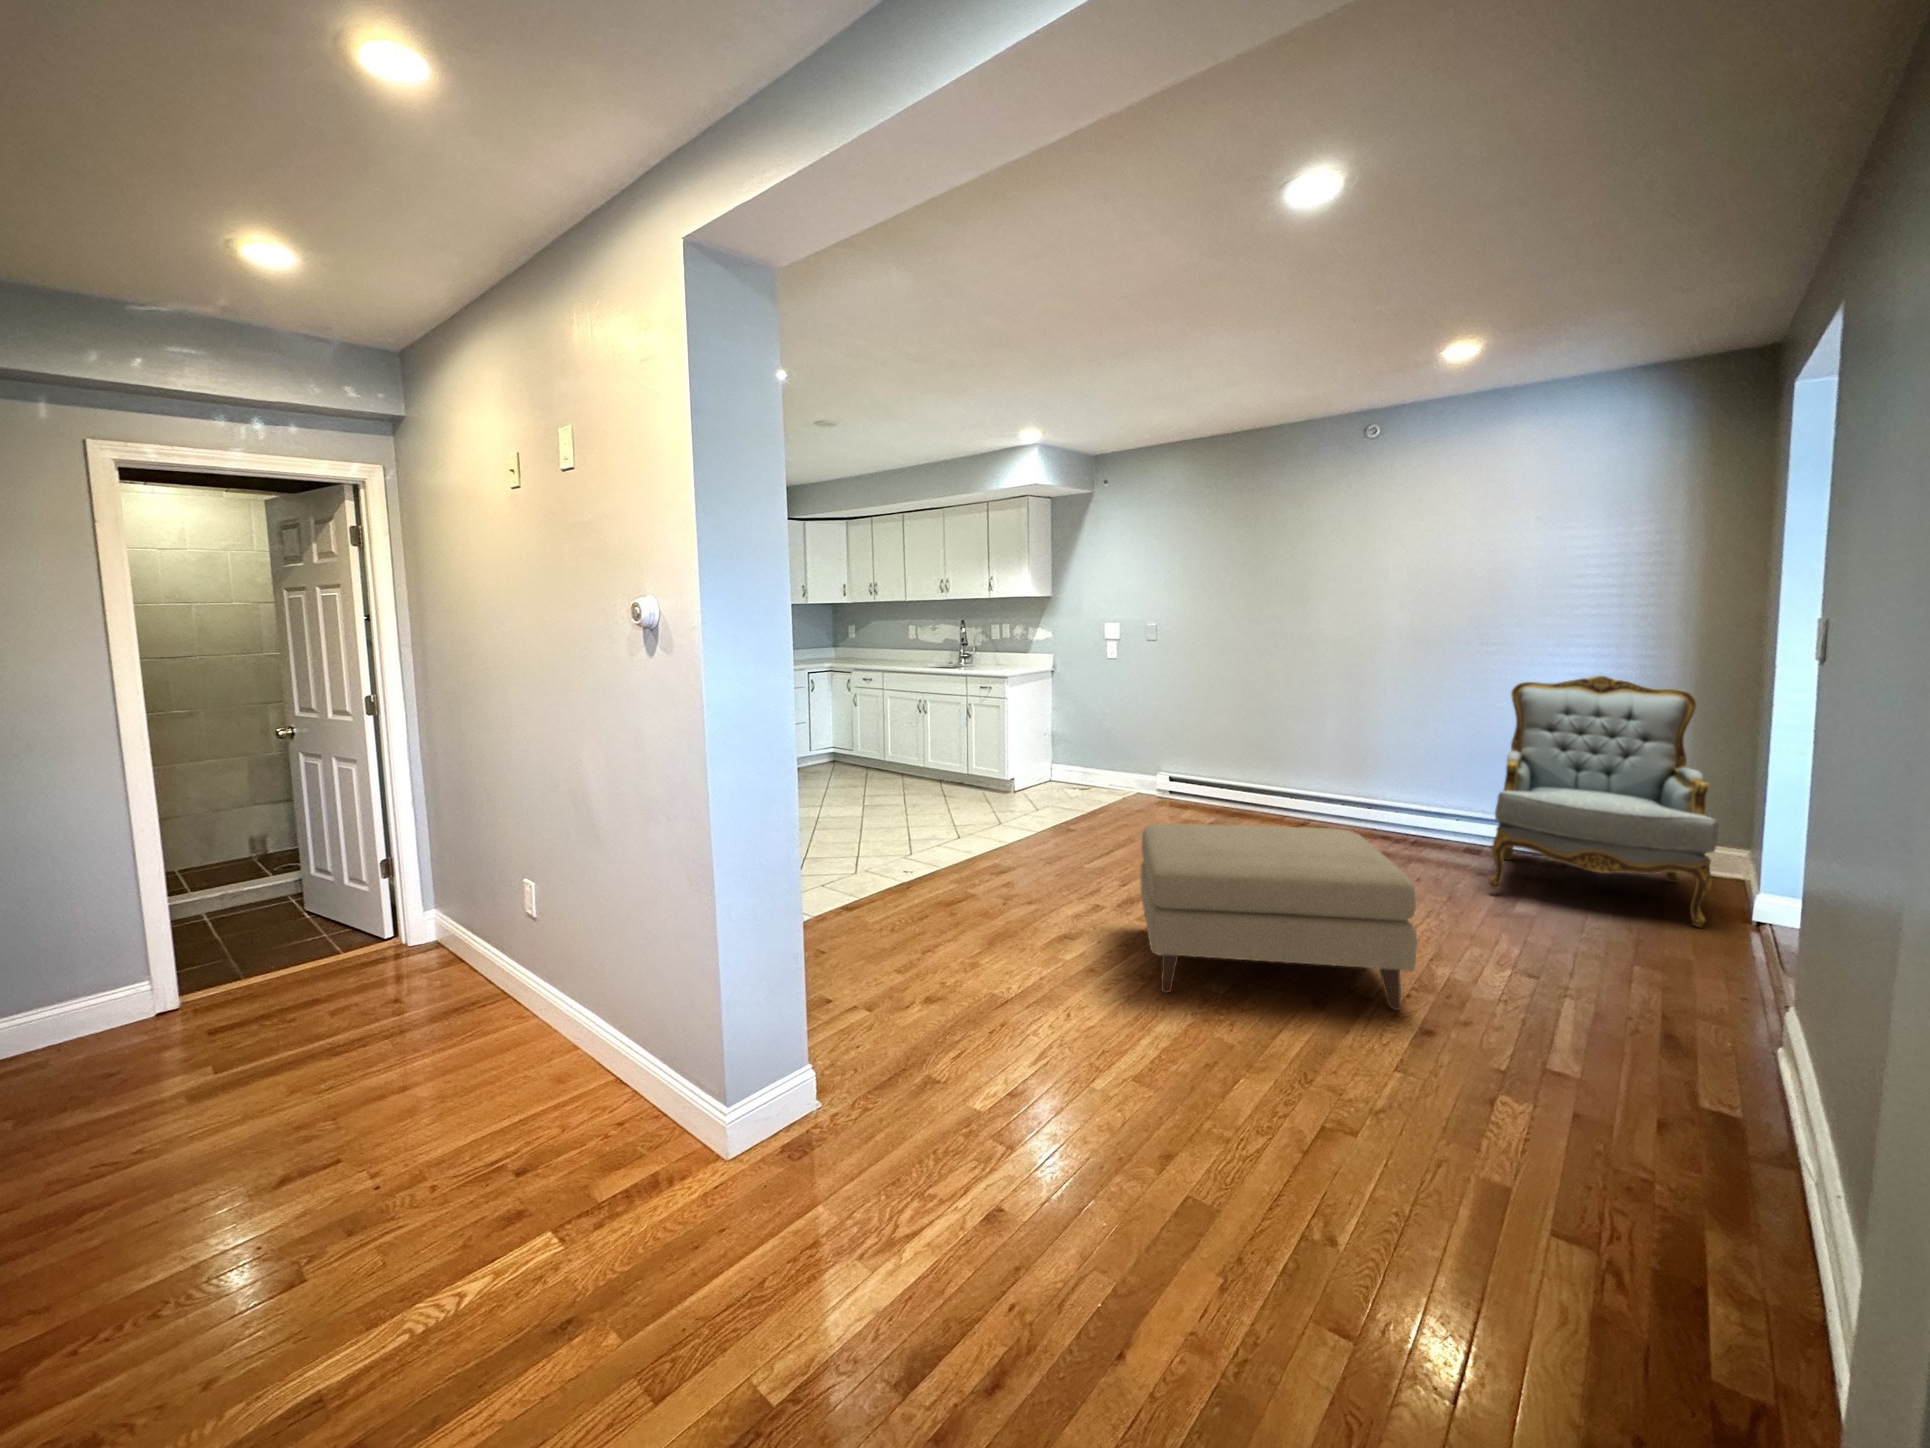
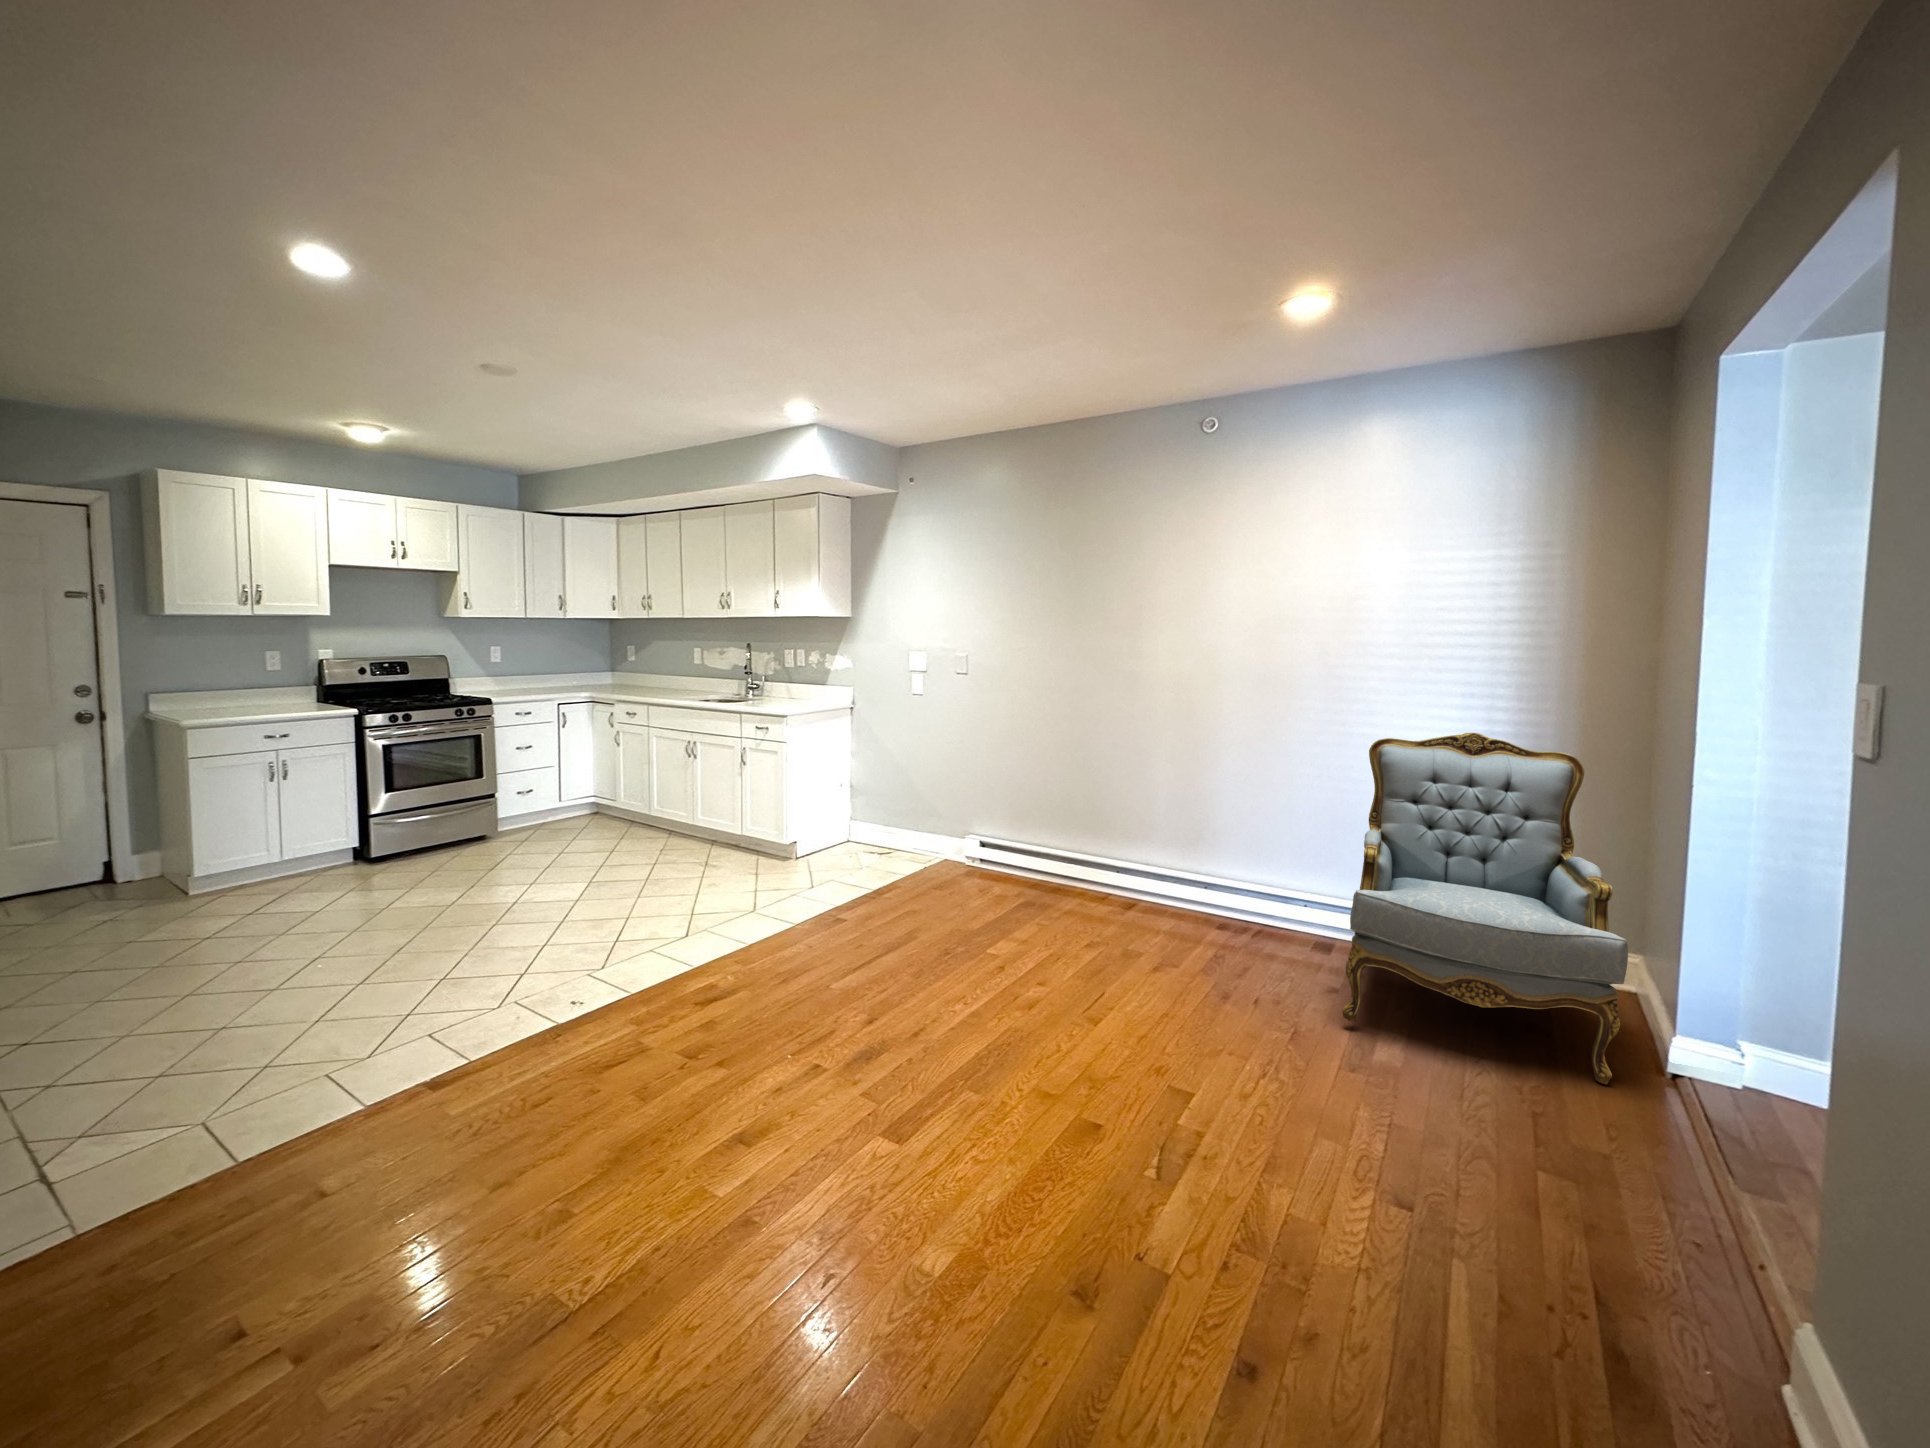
ottoman: present [1140,823,1417,1010] -> none [821,962,1231,1303]

